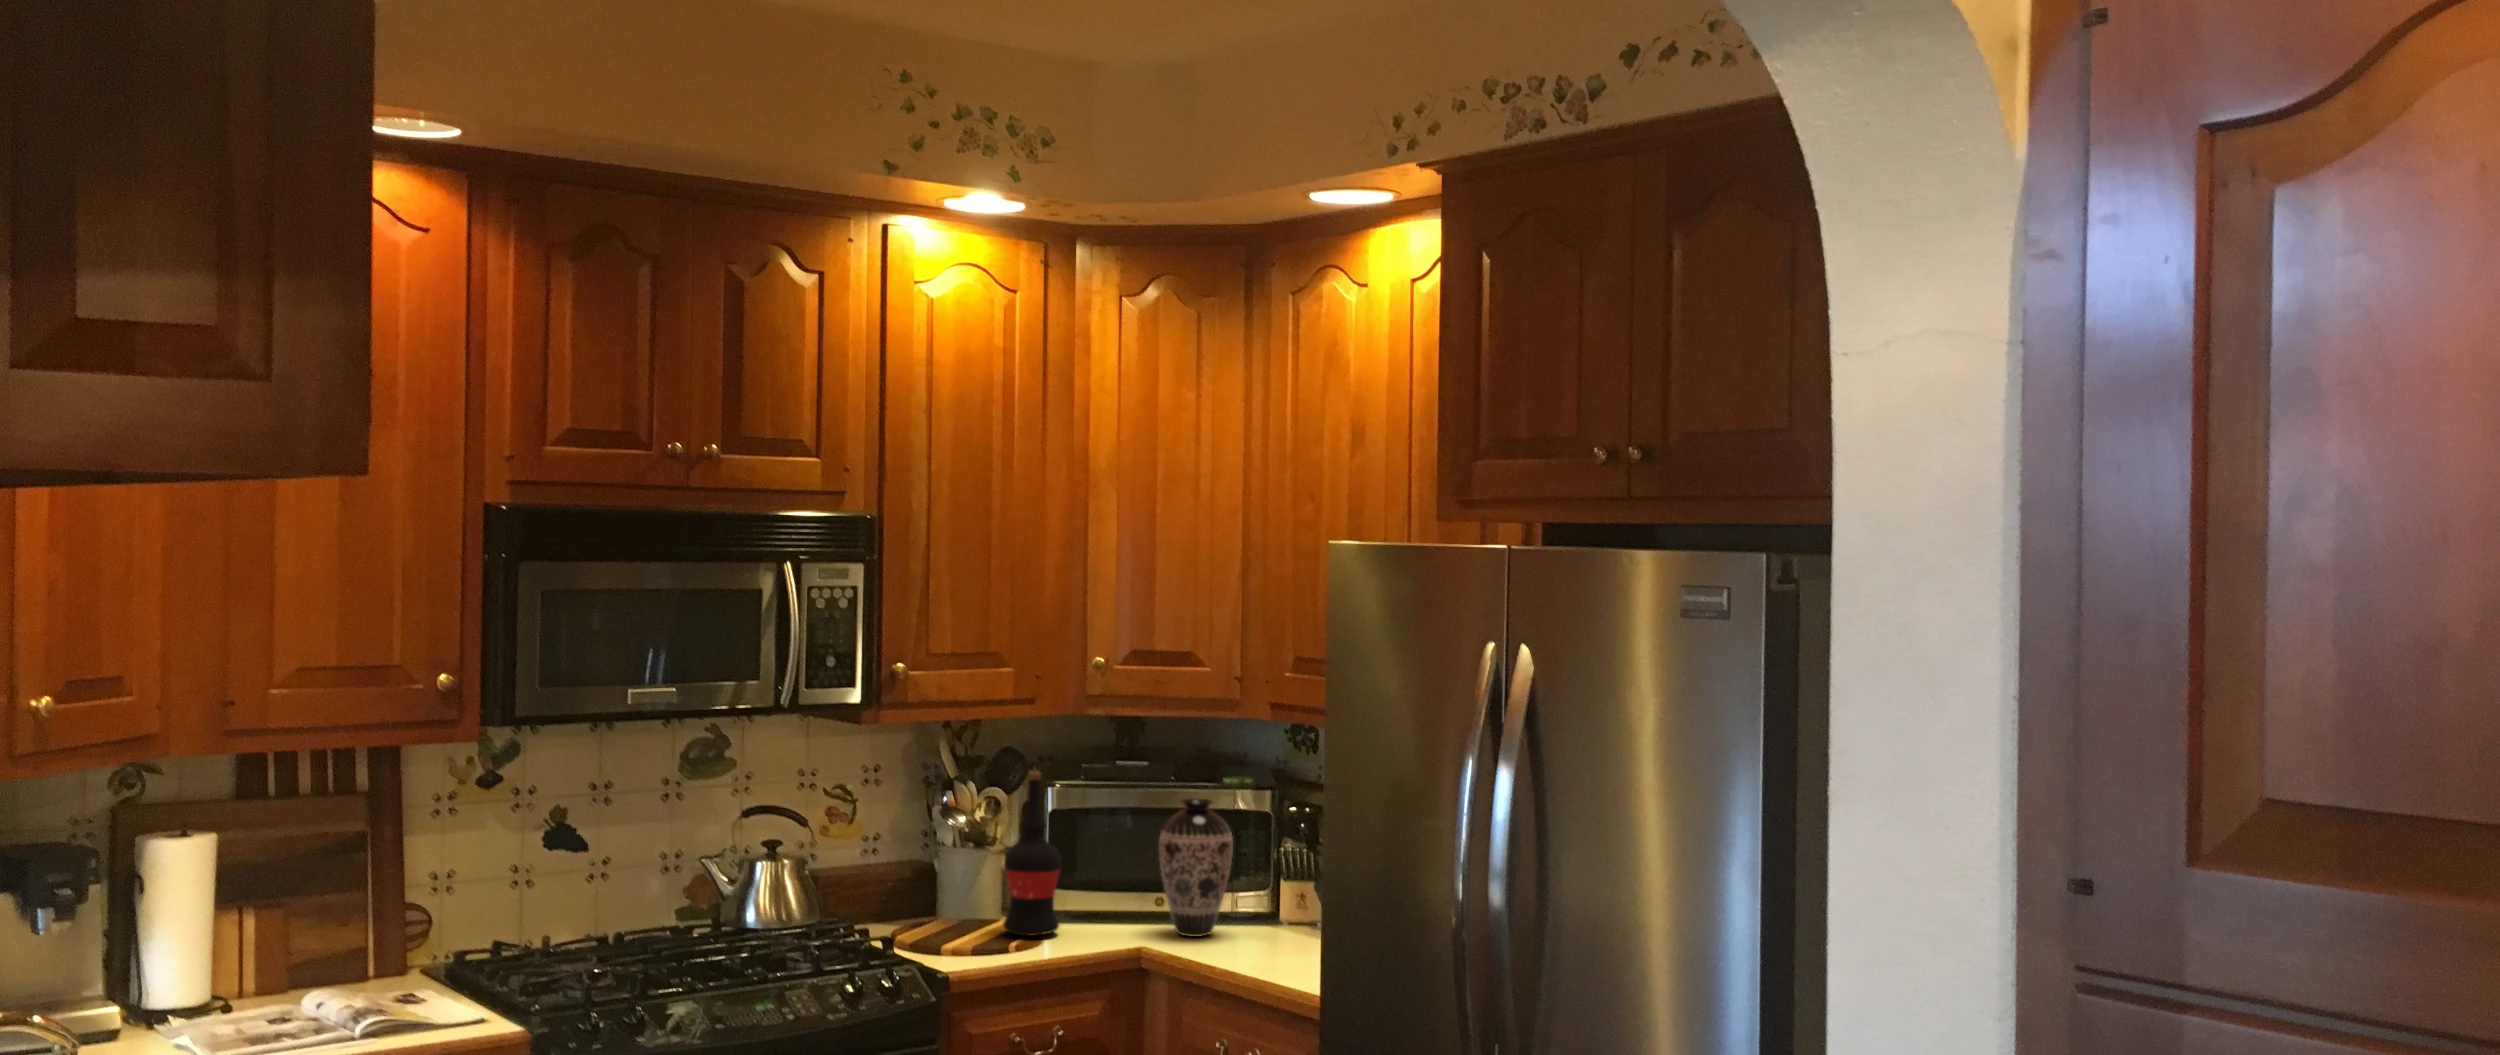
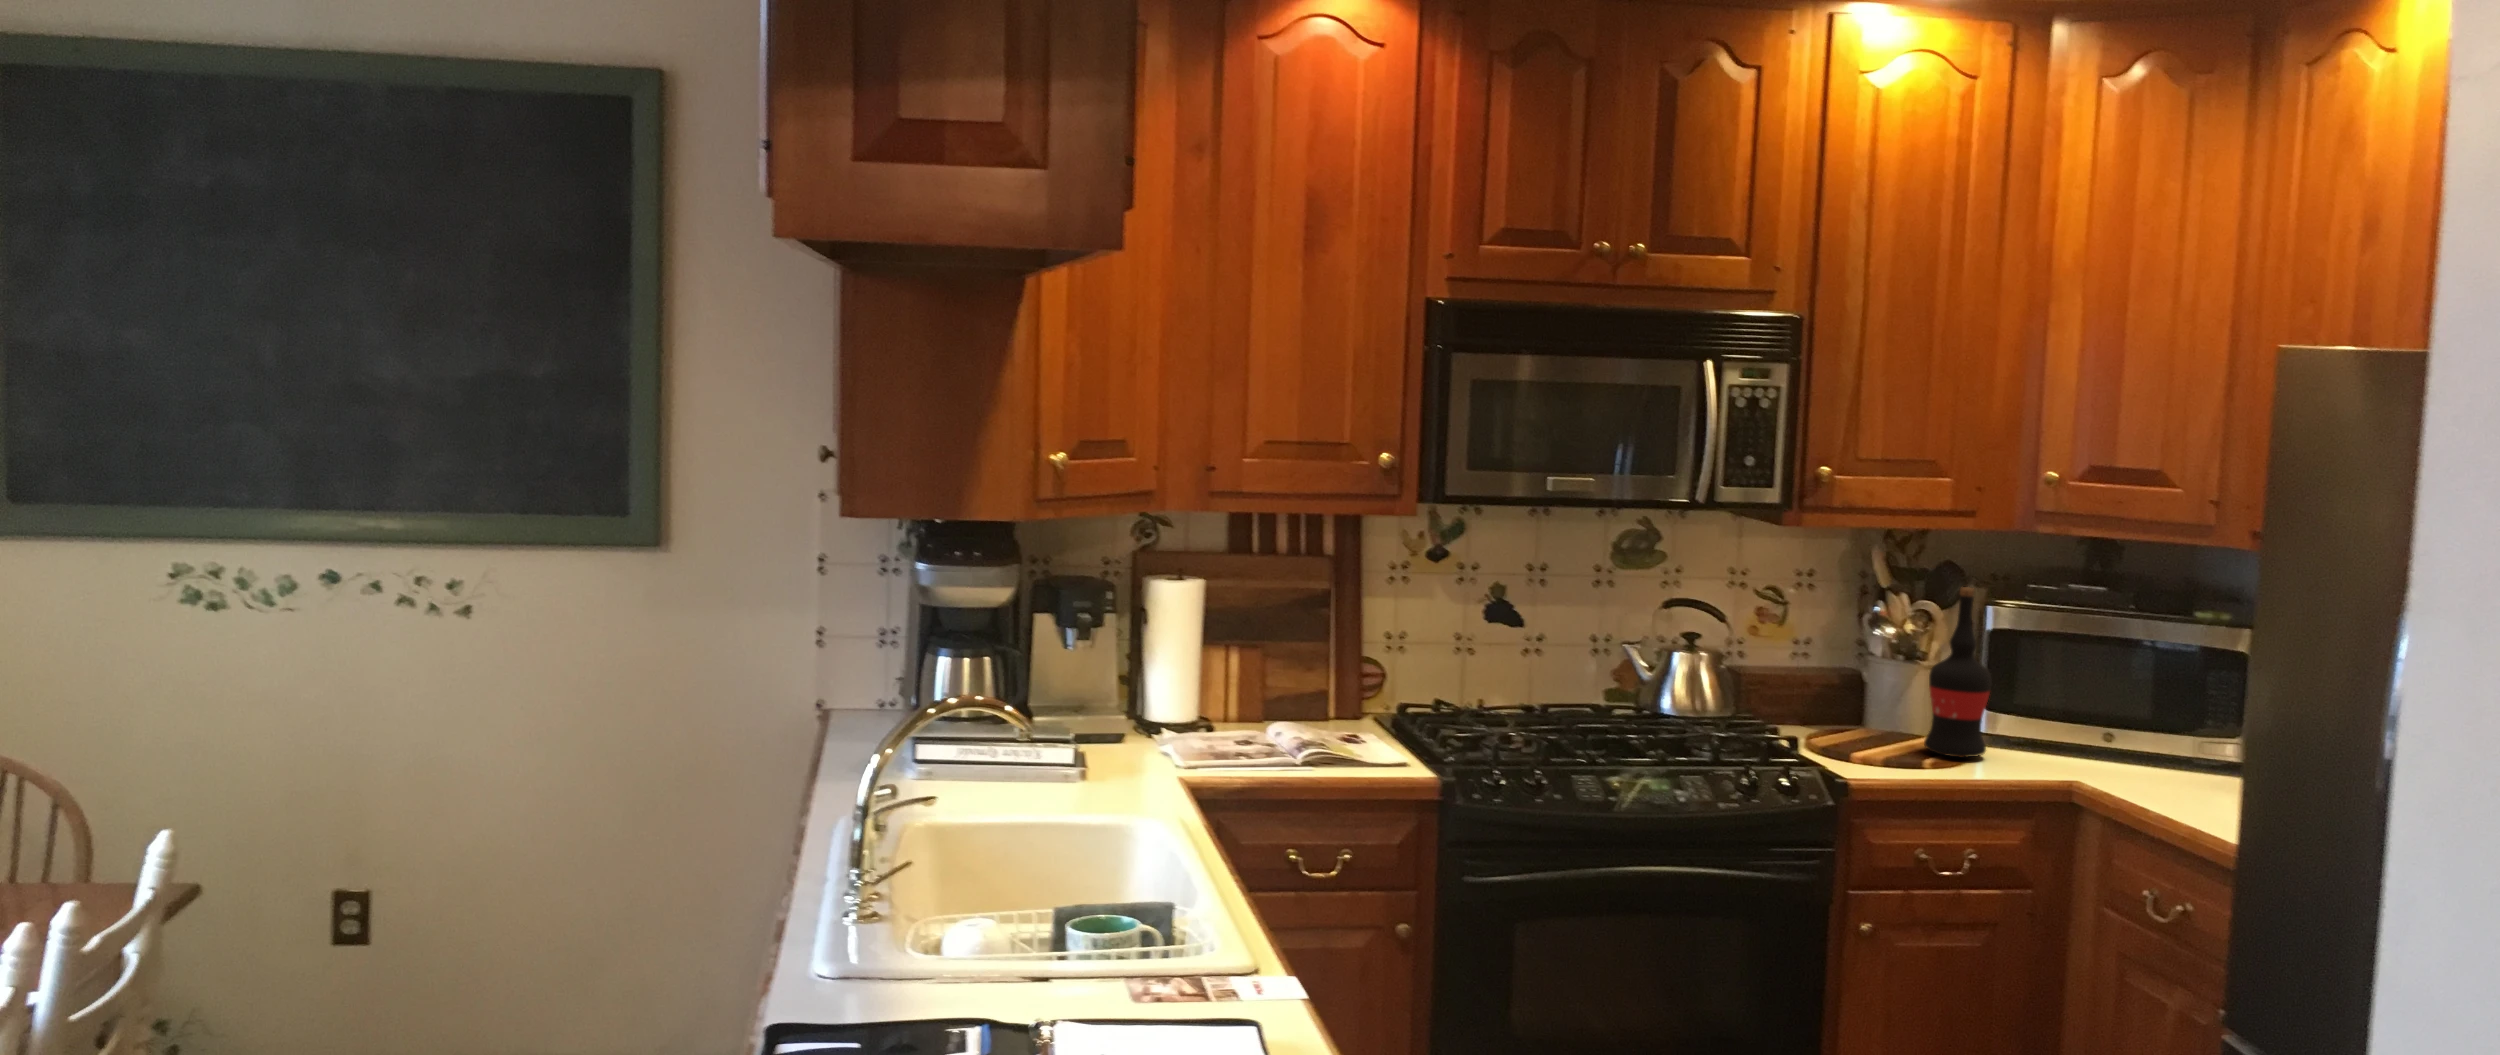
decorative vase: present [1159,798,1233,937] -> none [2107,631,2200,782]

